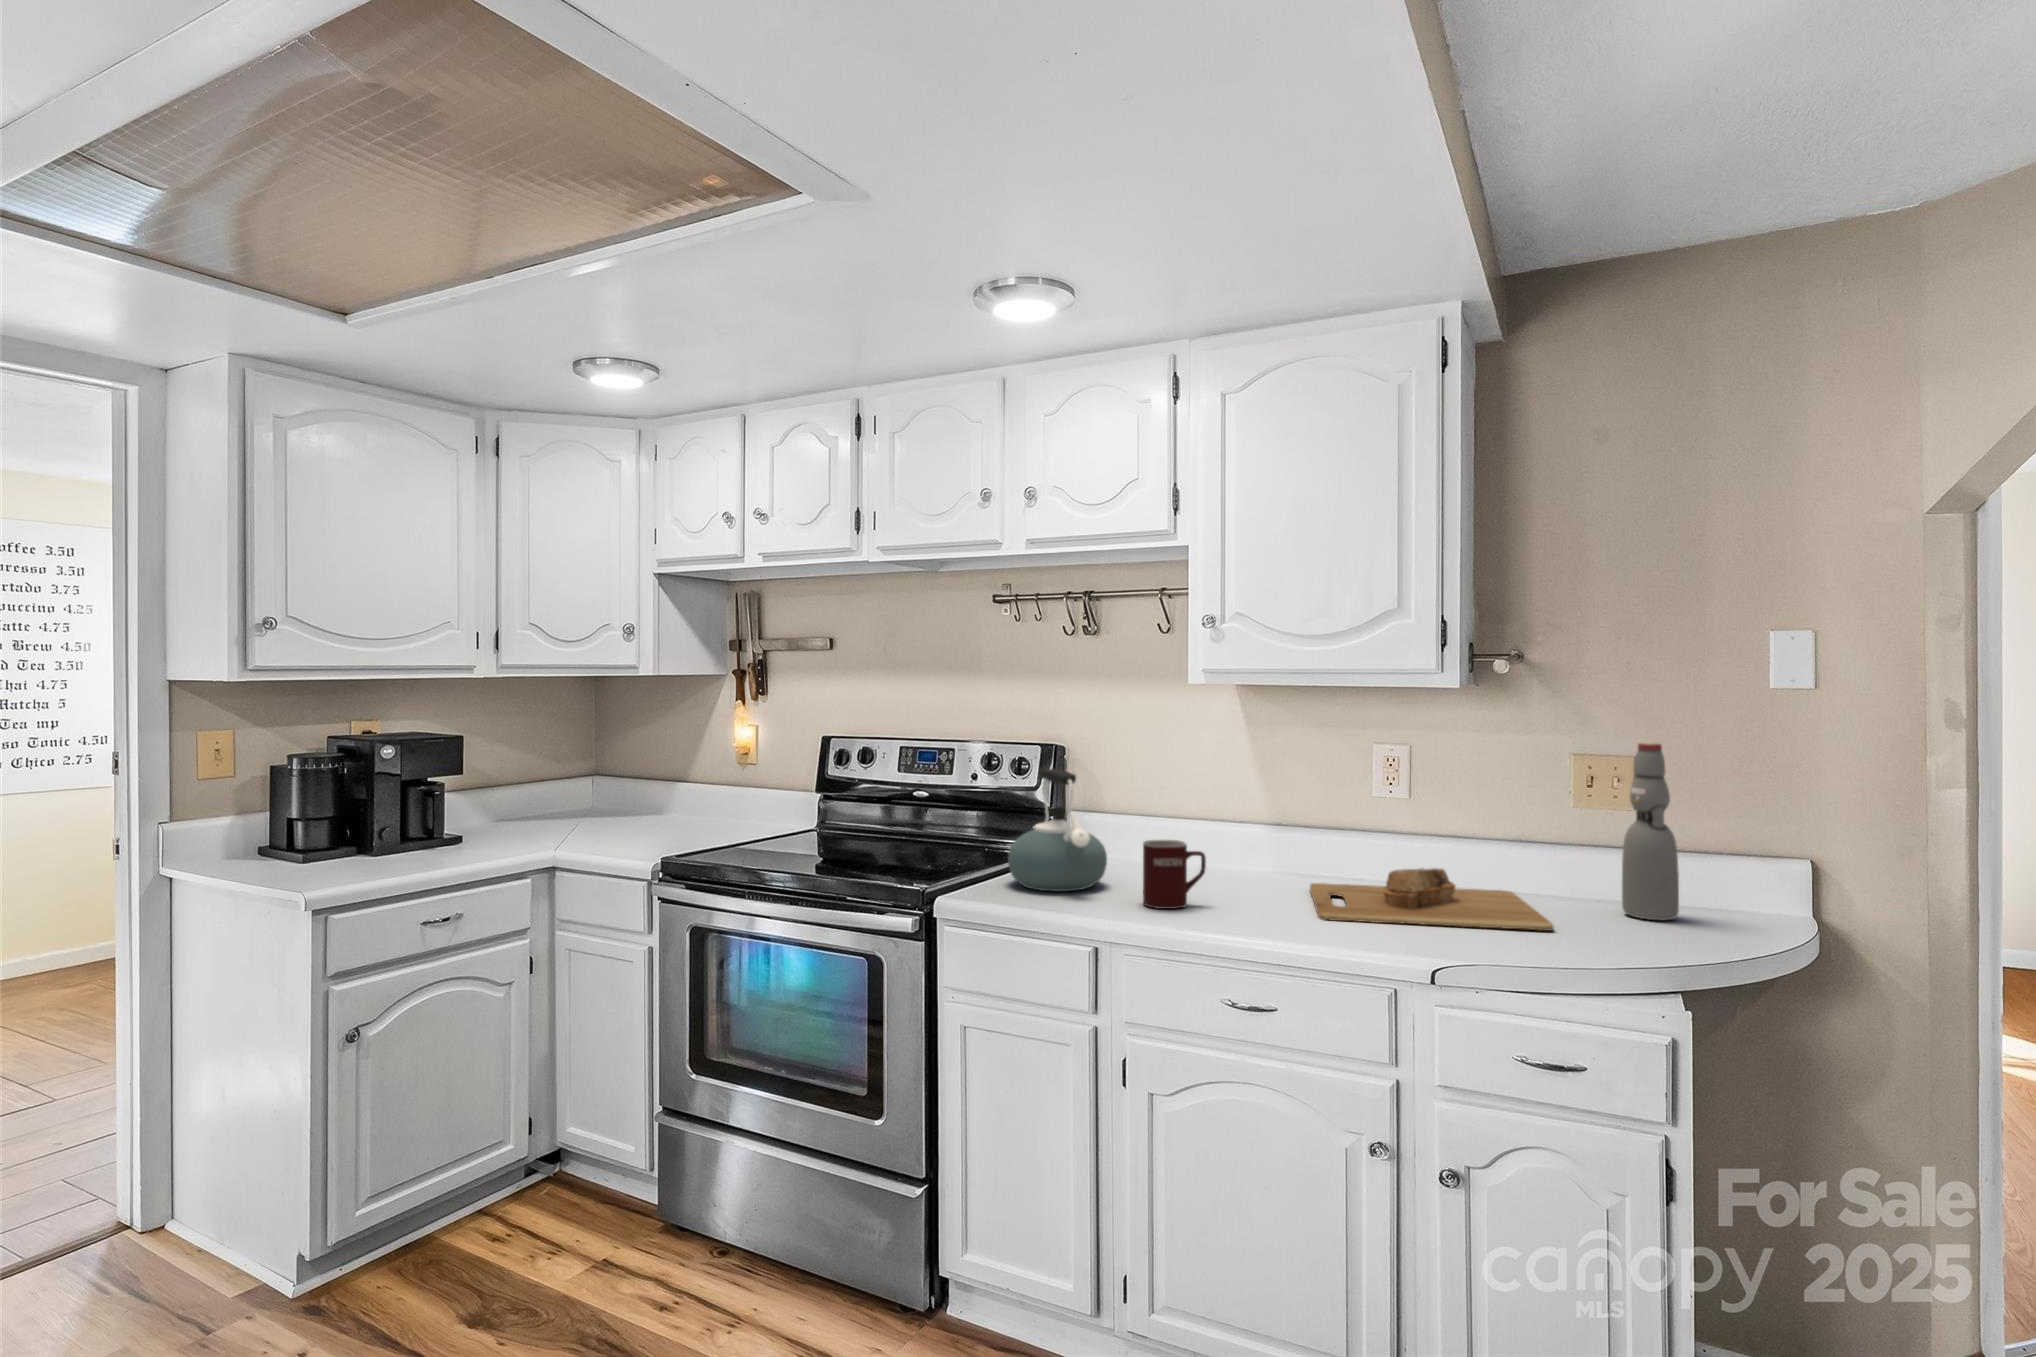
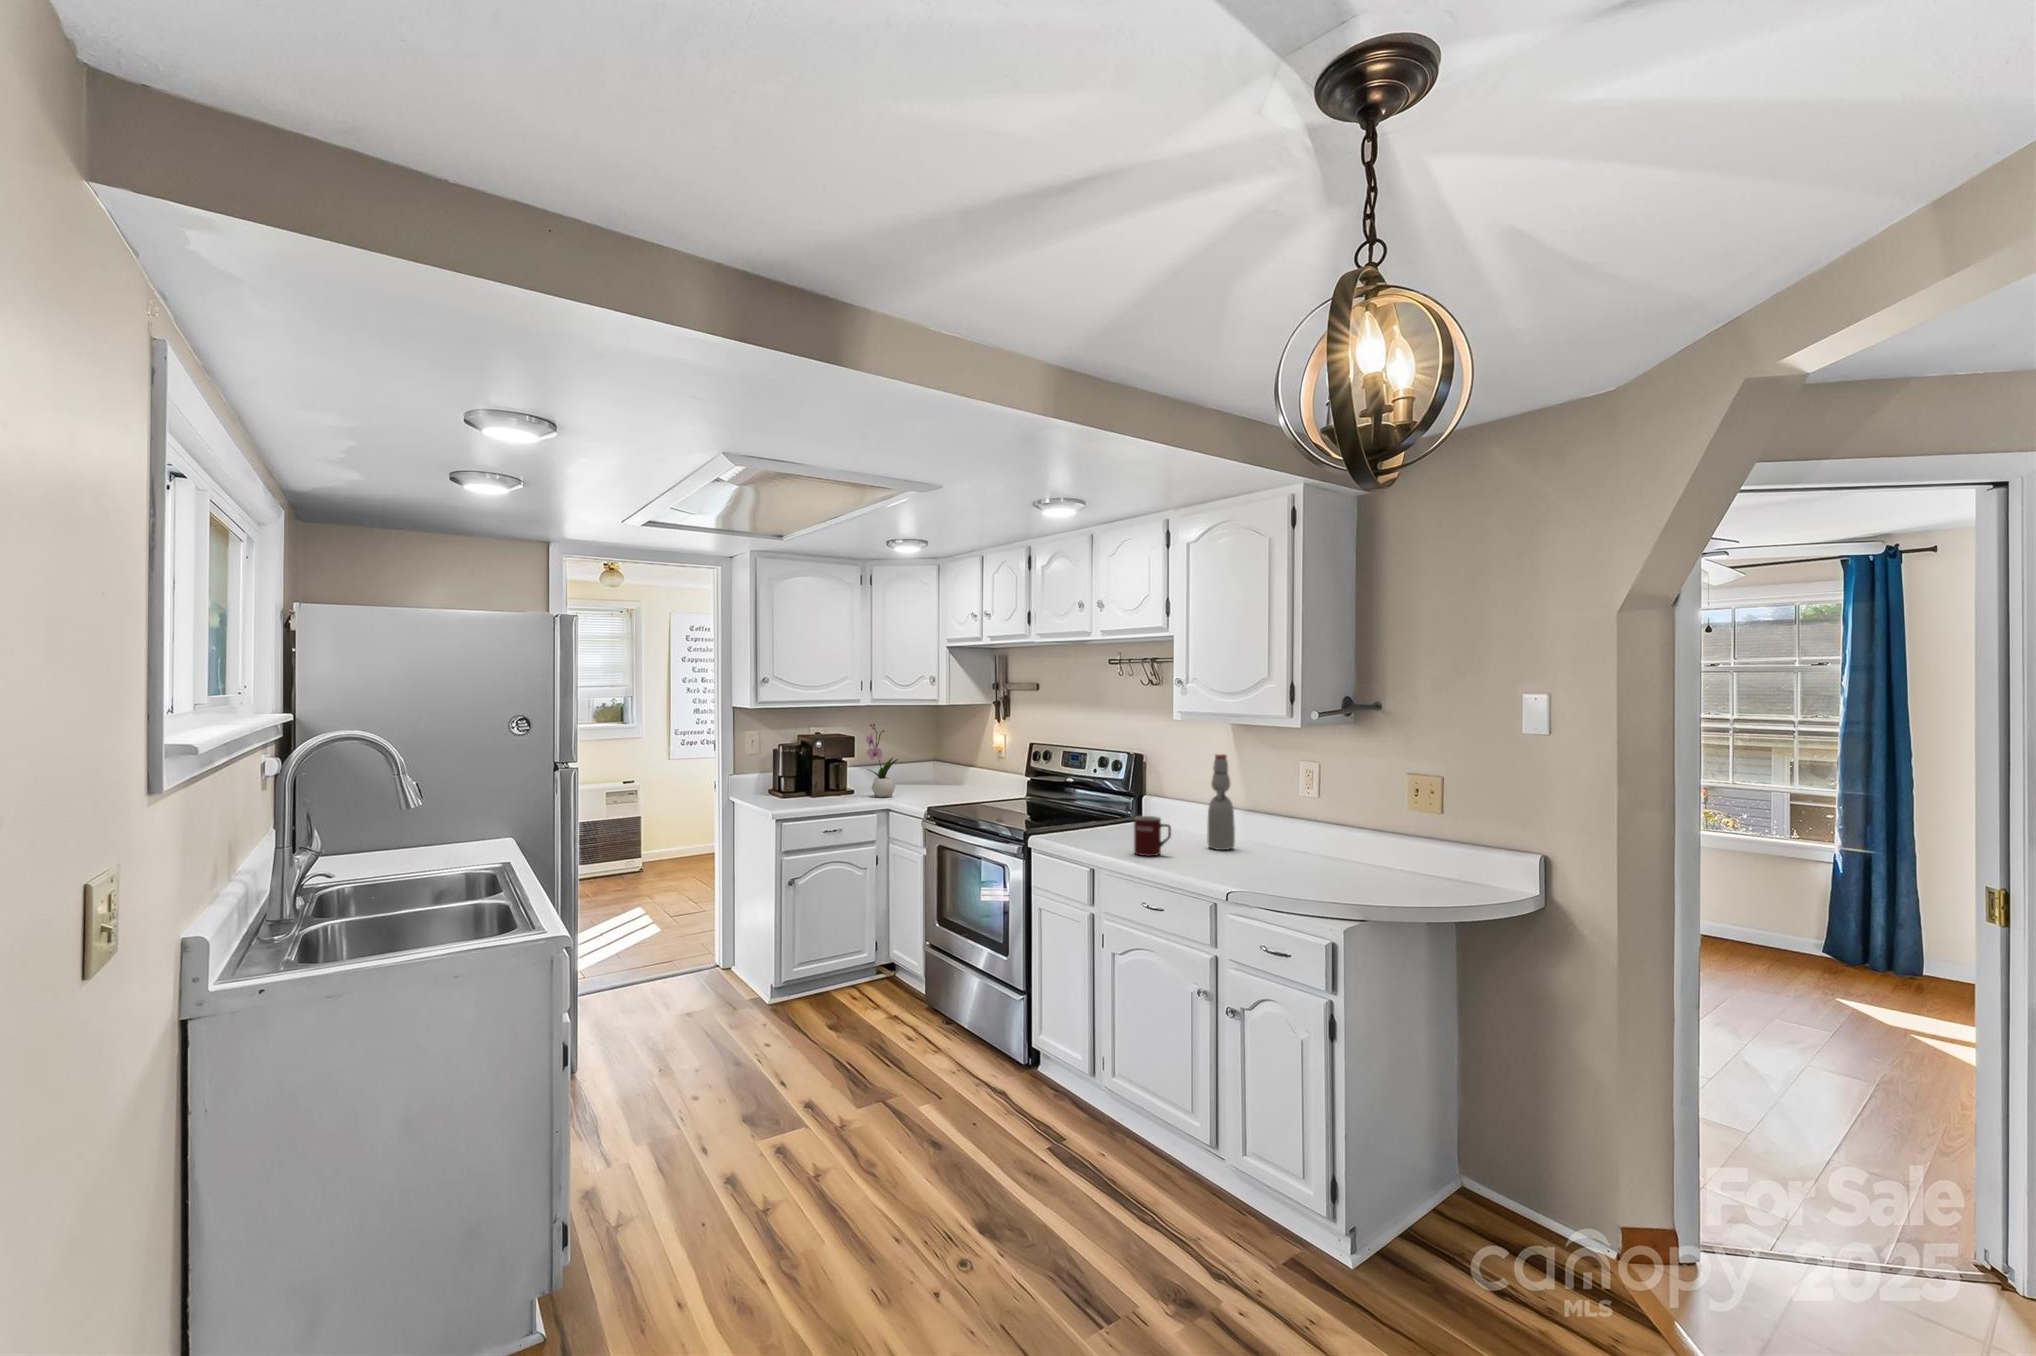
flower arrangement: none [490,708,559,844] -> present [866,724,898,797]
bottle: present [1622,743,1679,920] -> present [1207,754,1235,850]
kettle: present [1008,769,1107,891] -> none [1082,771,1141,843]
cutting board: present [1310,868,1554,931] -> none [1220,846,1383,889]

